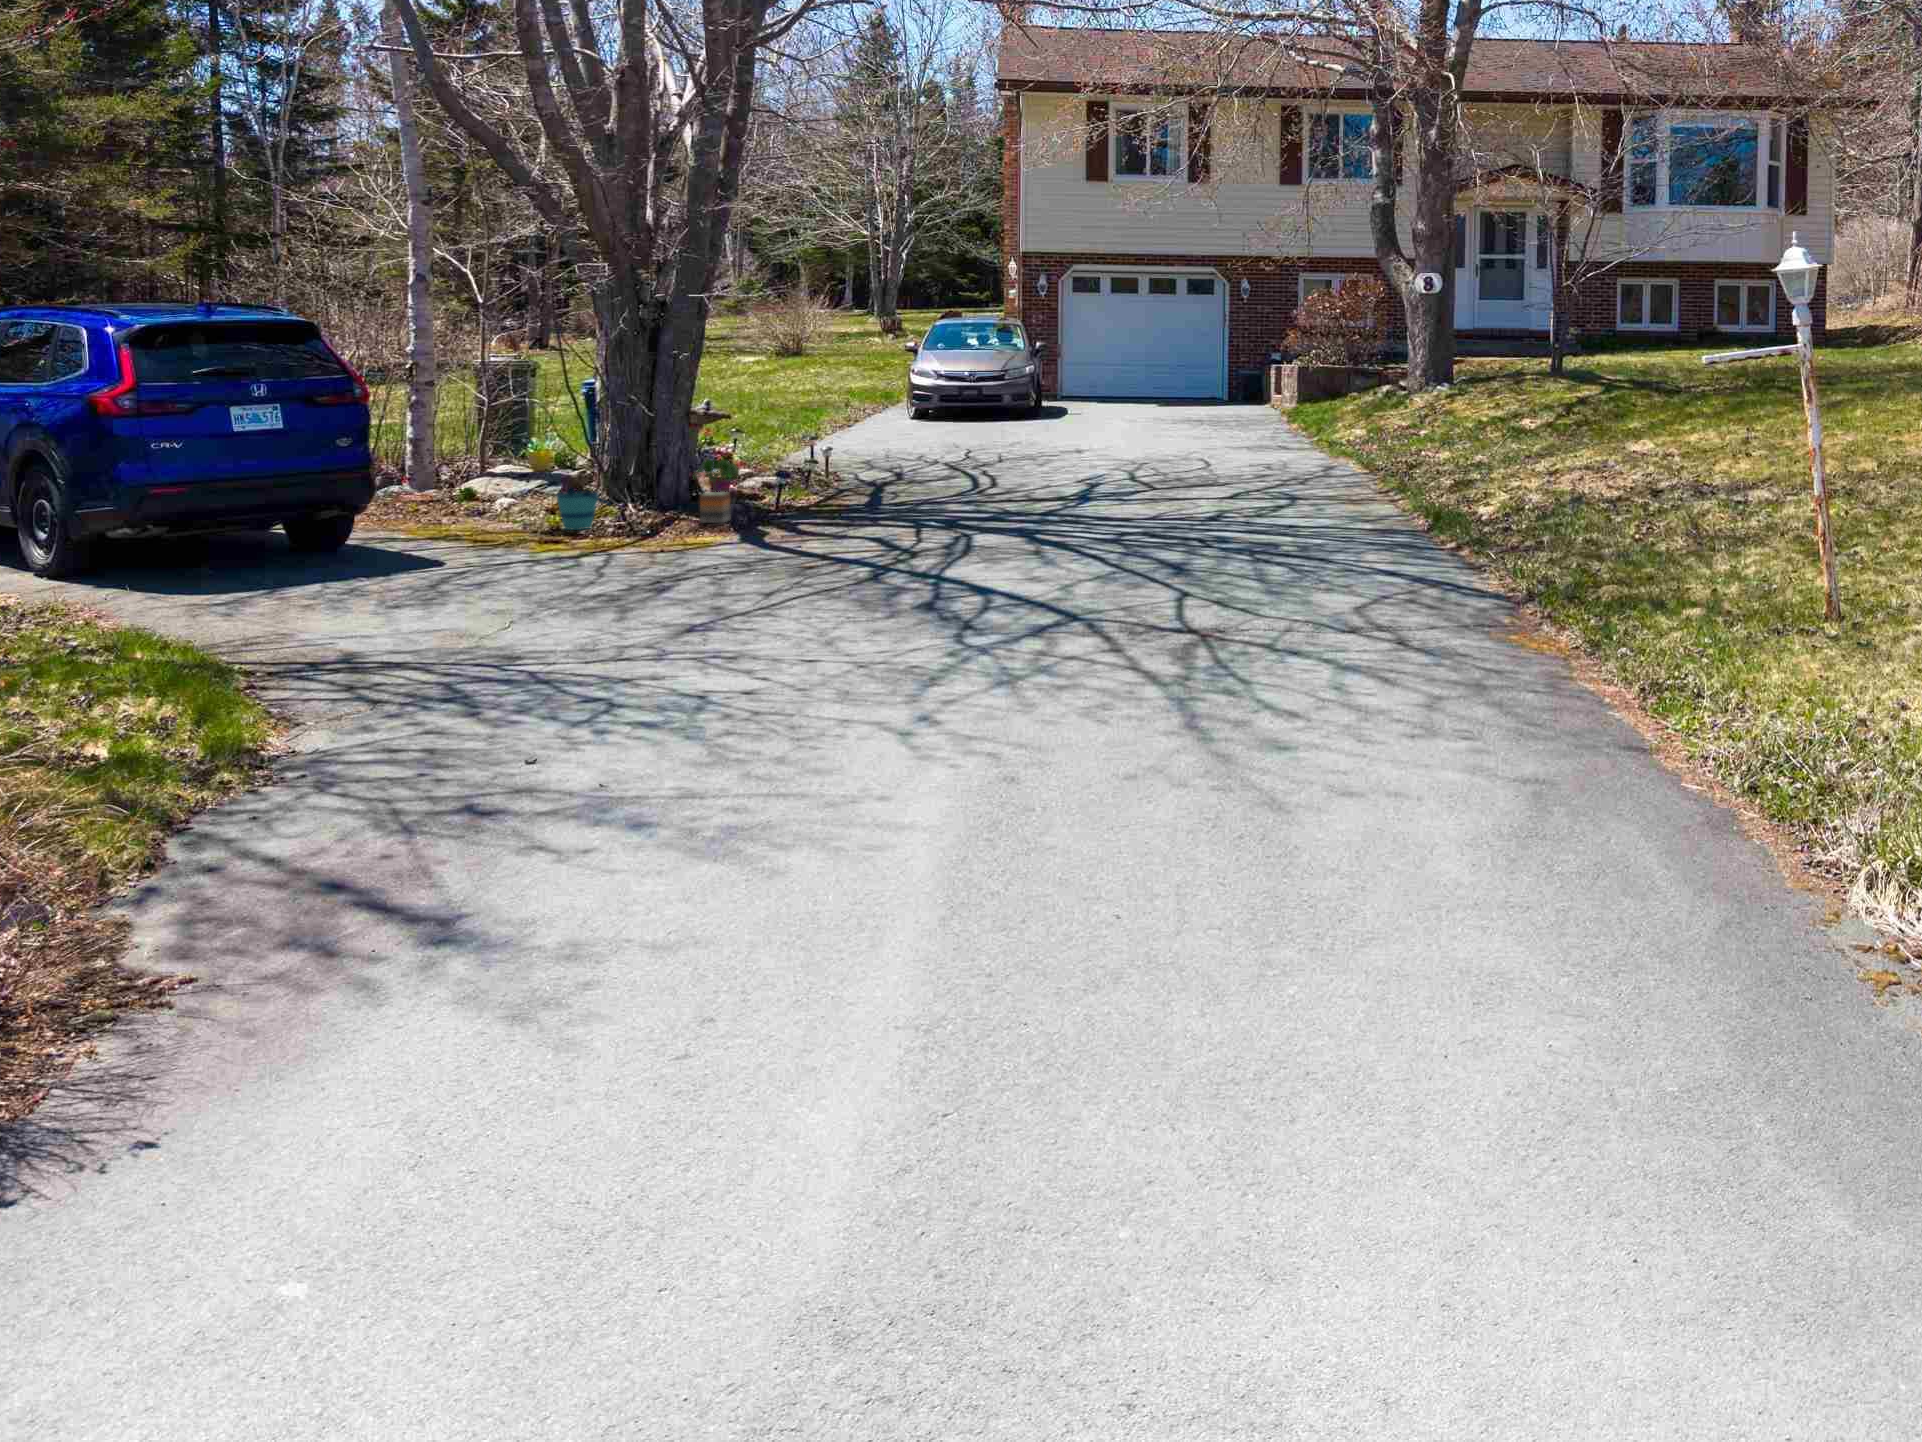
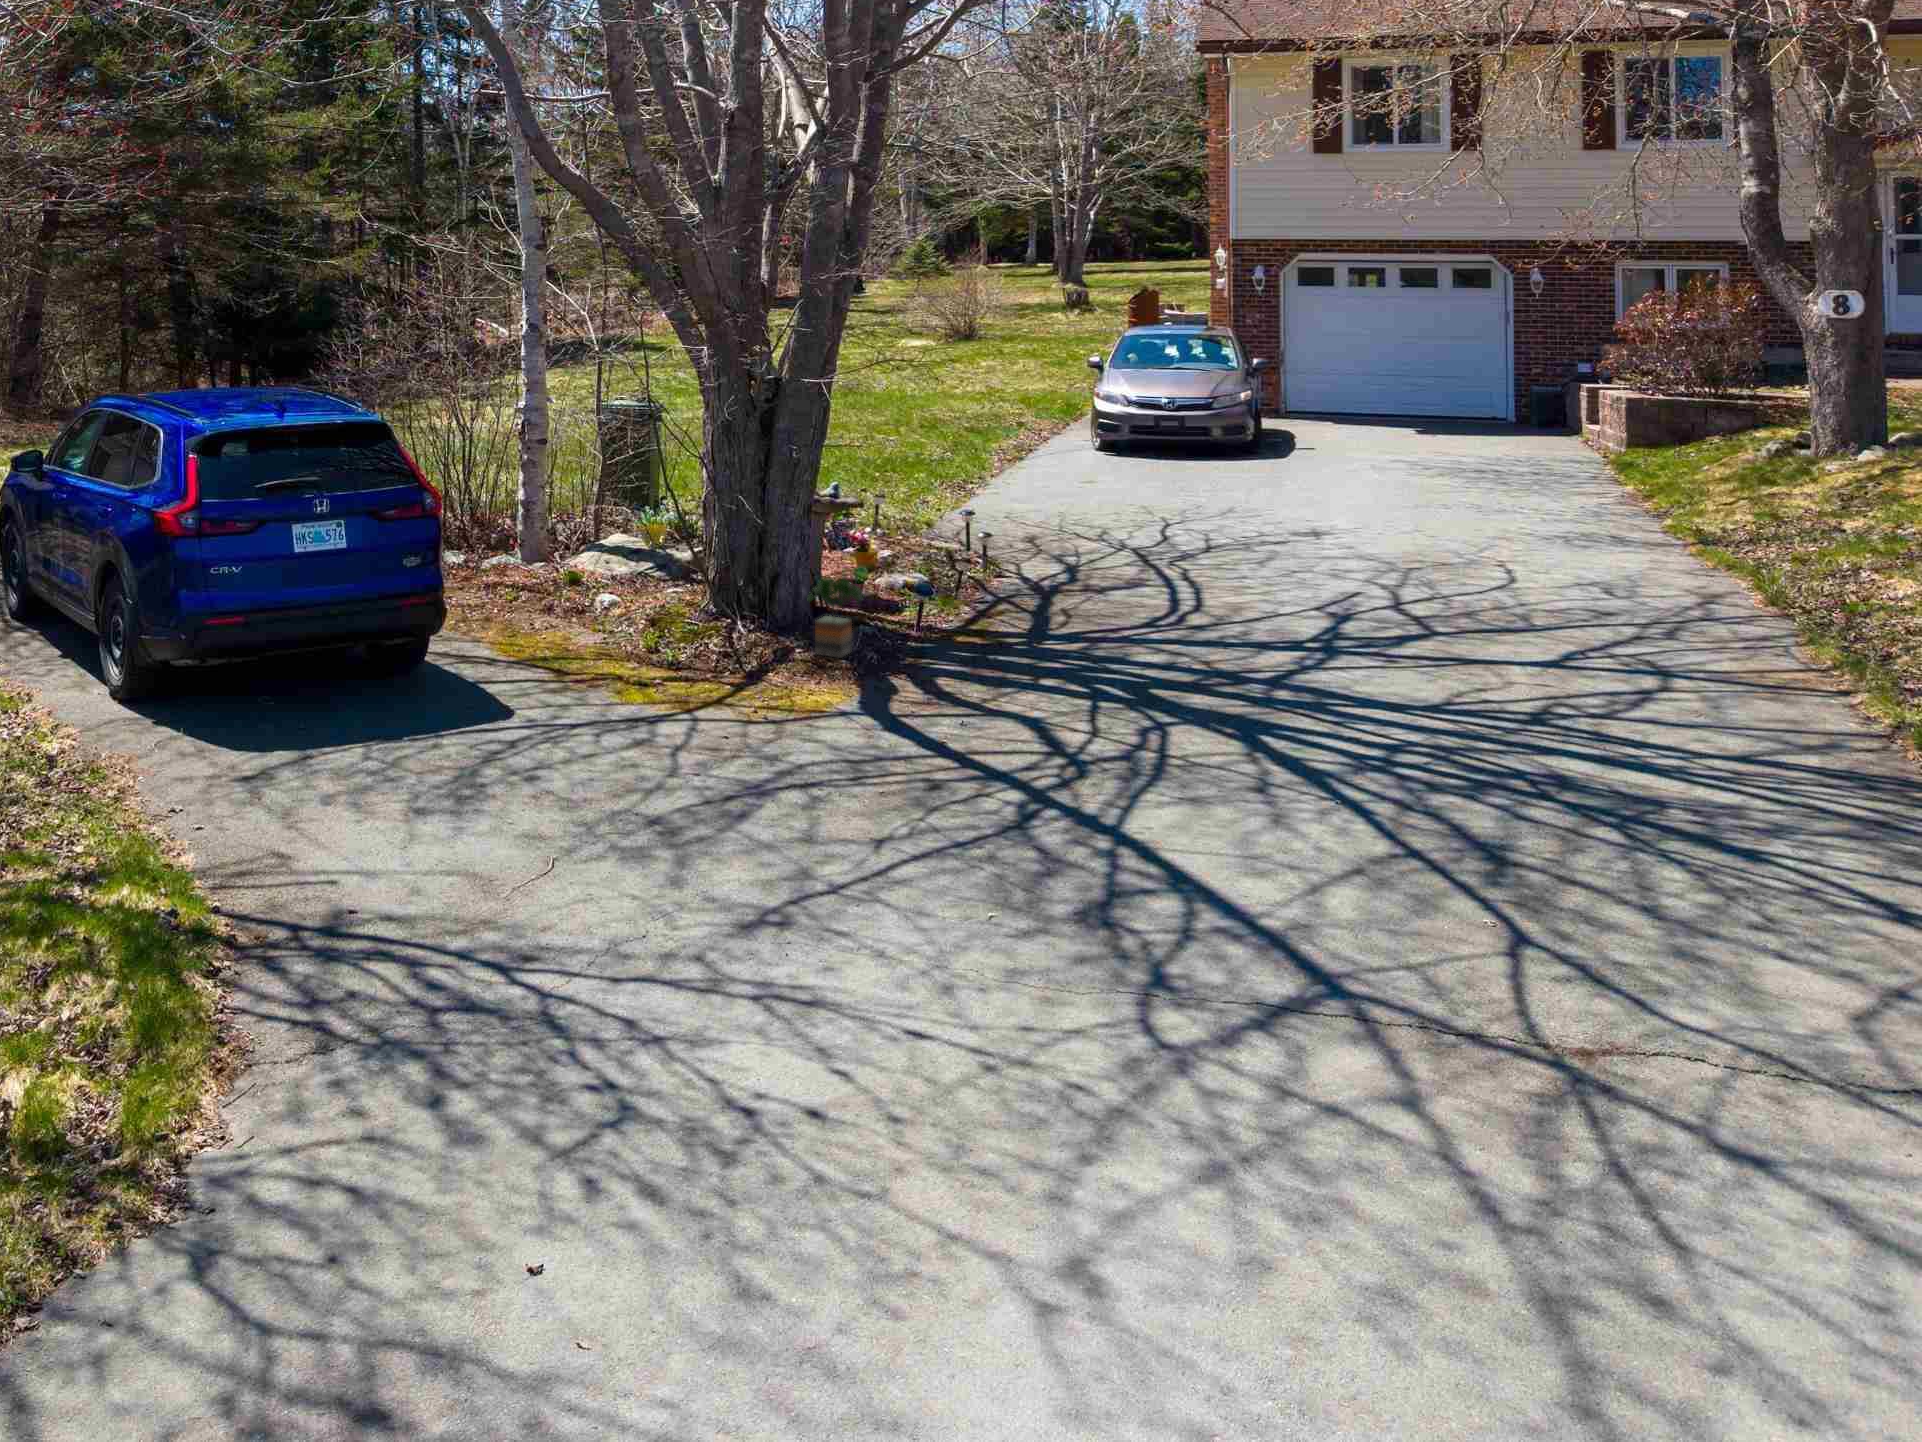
bucket: present [556,487,609,530] -> none [652,599,713,652]

